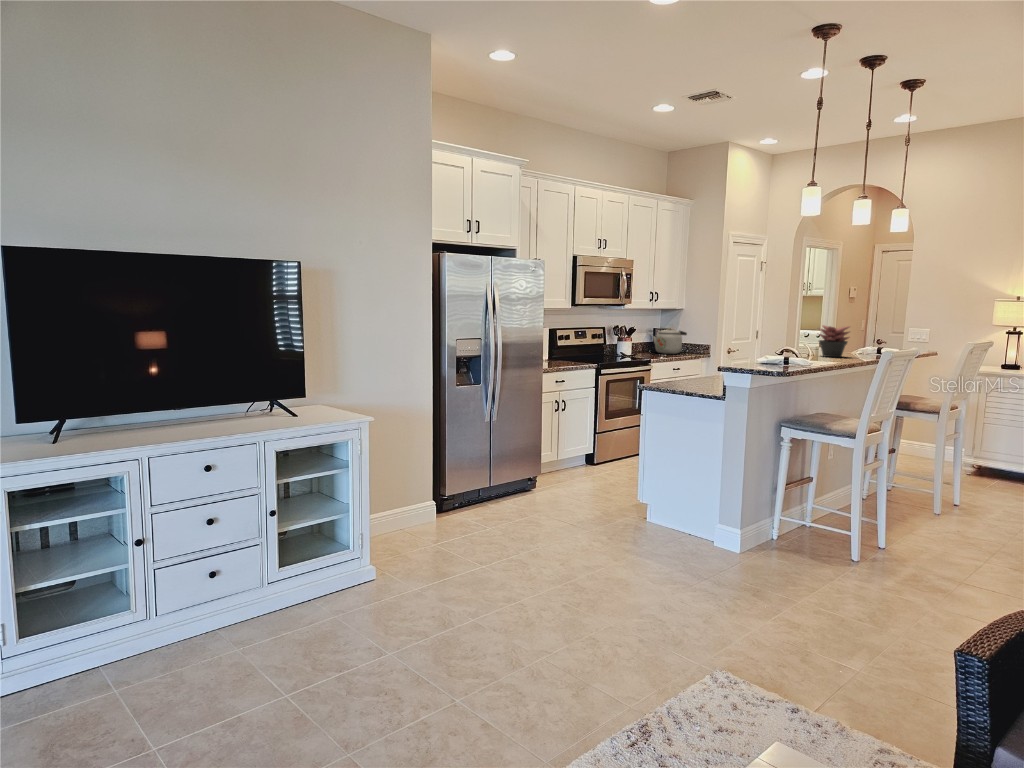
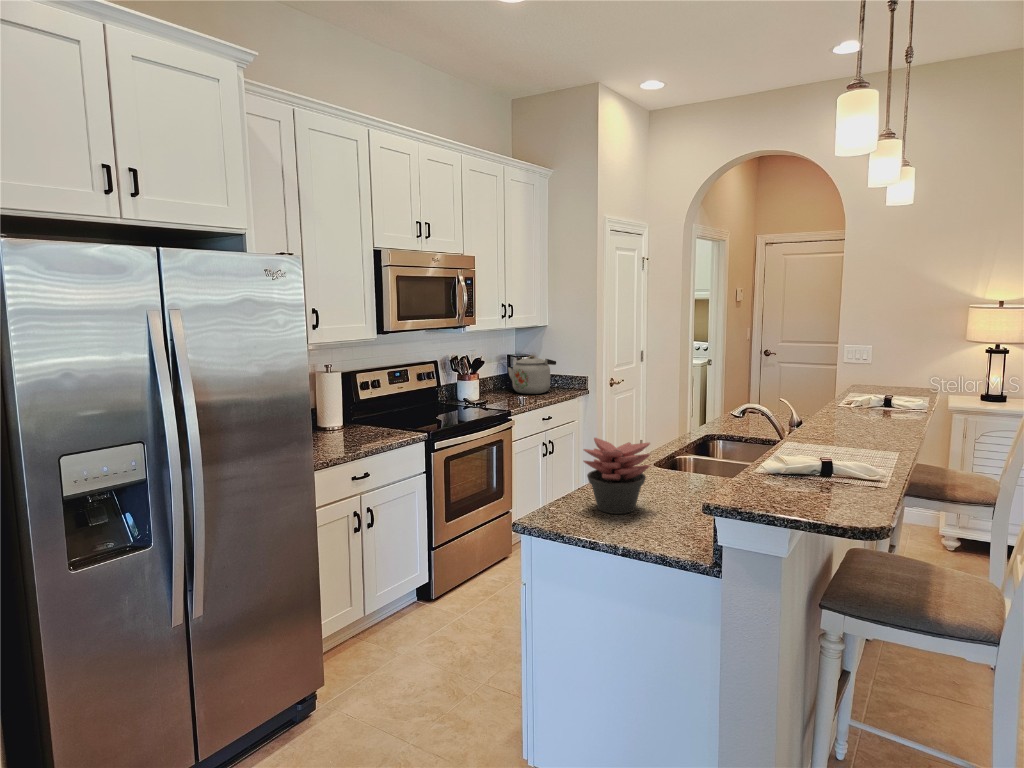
succulent plant: present [819,325,850,357] -> present [584,438,650,514]

